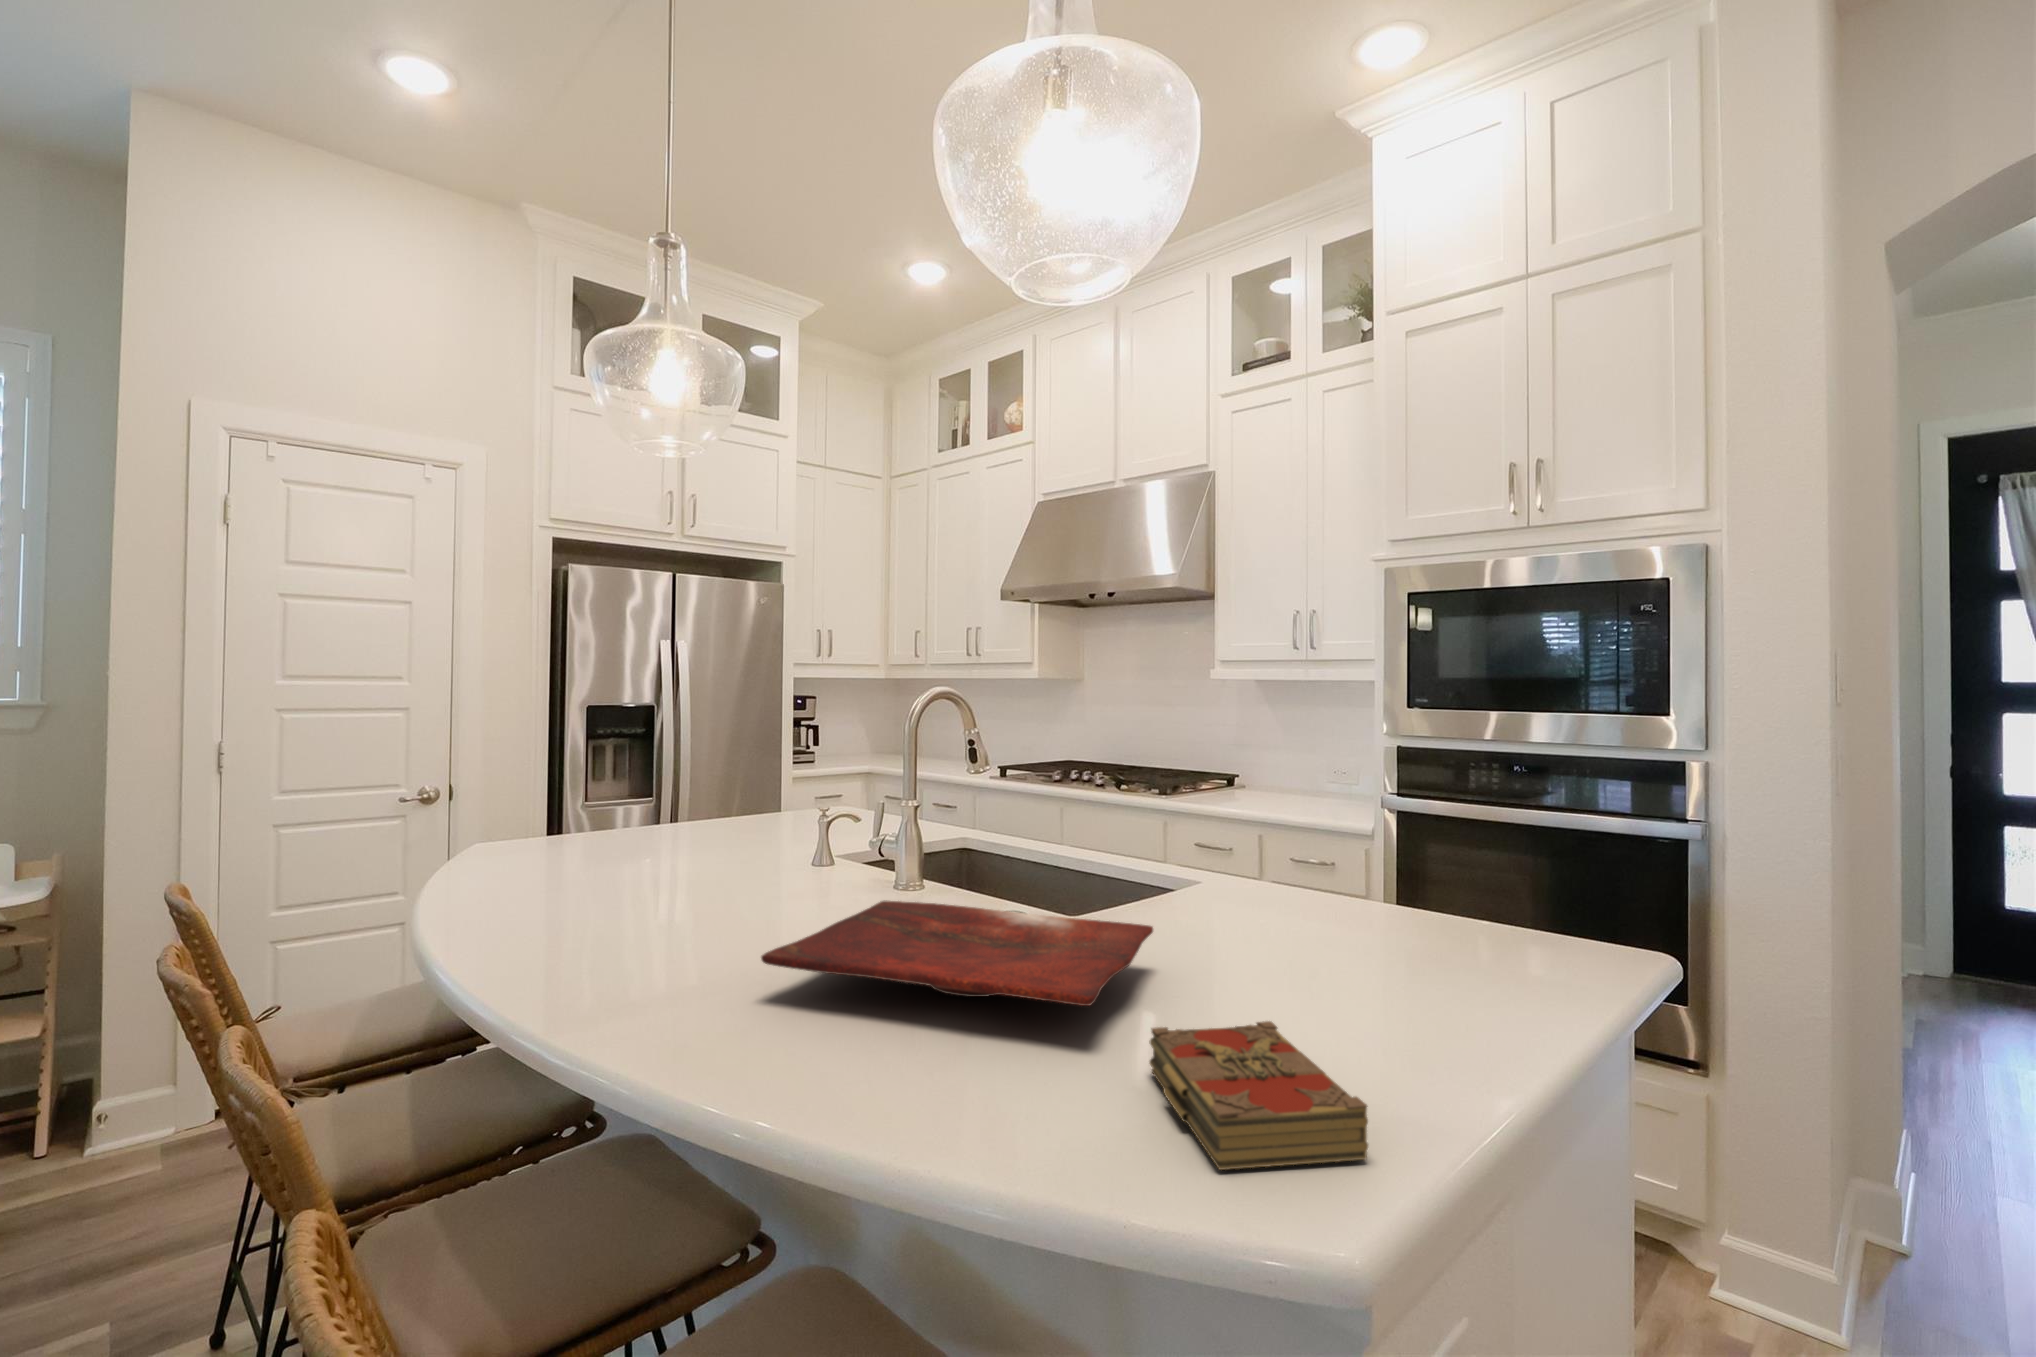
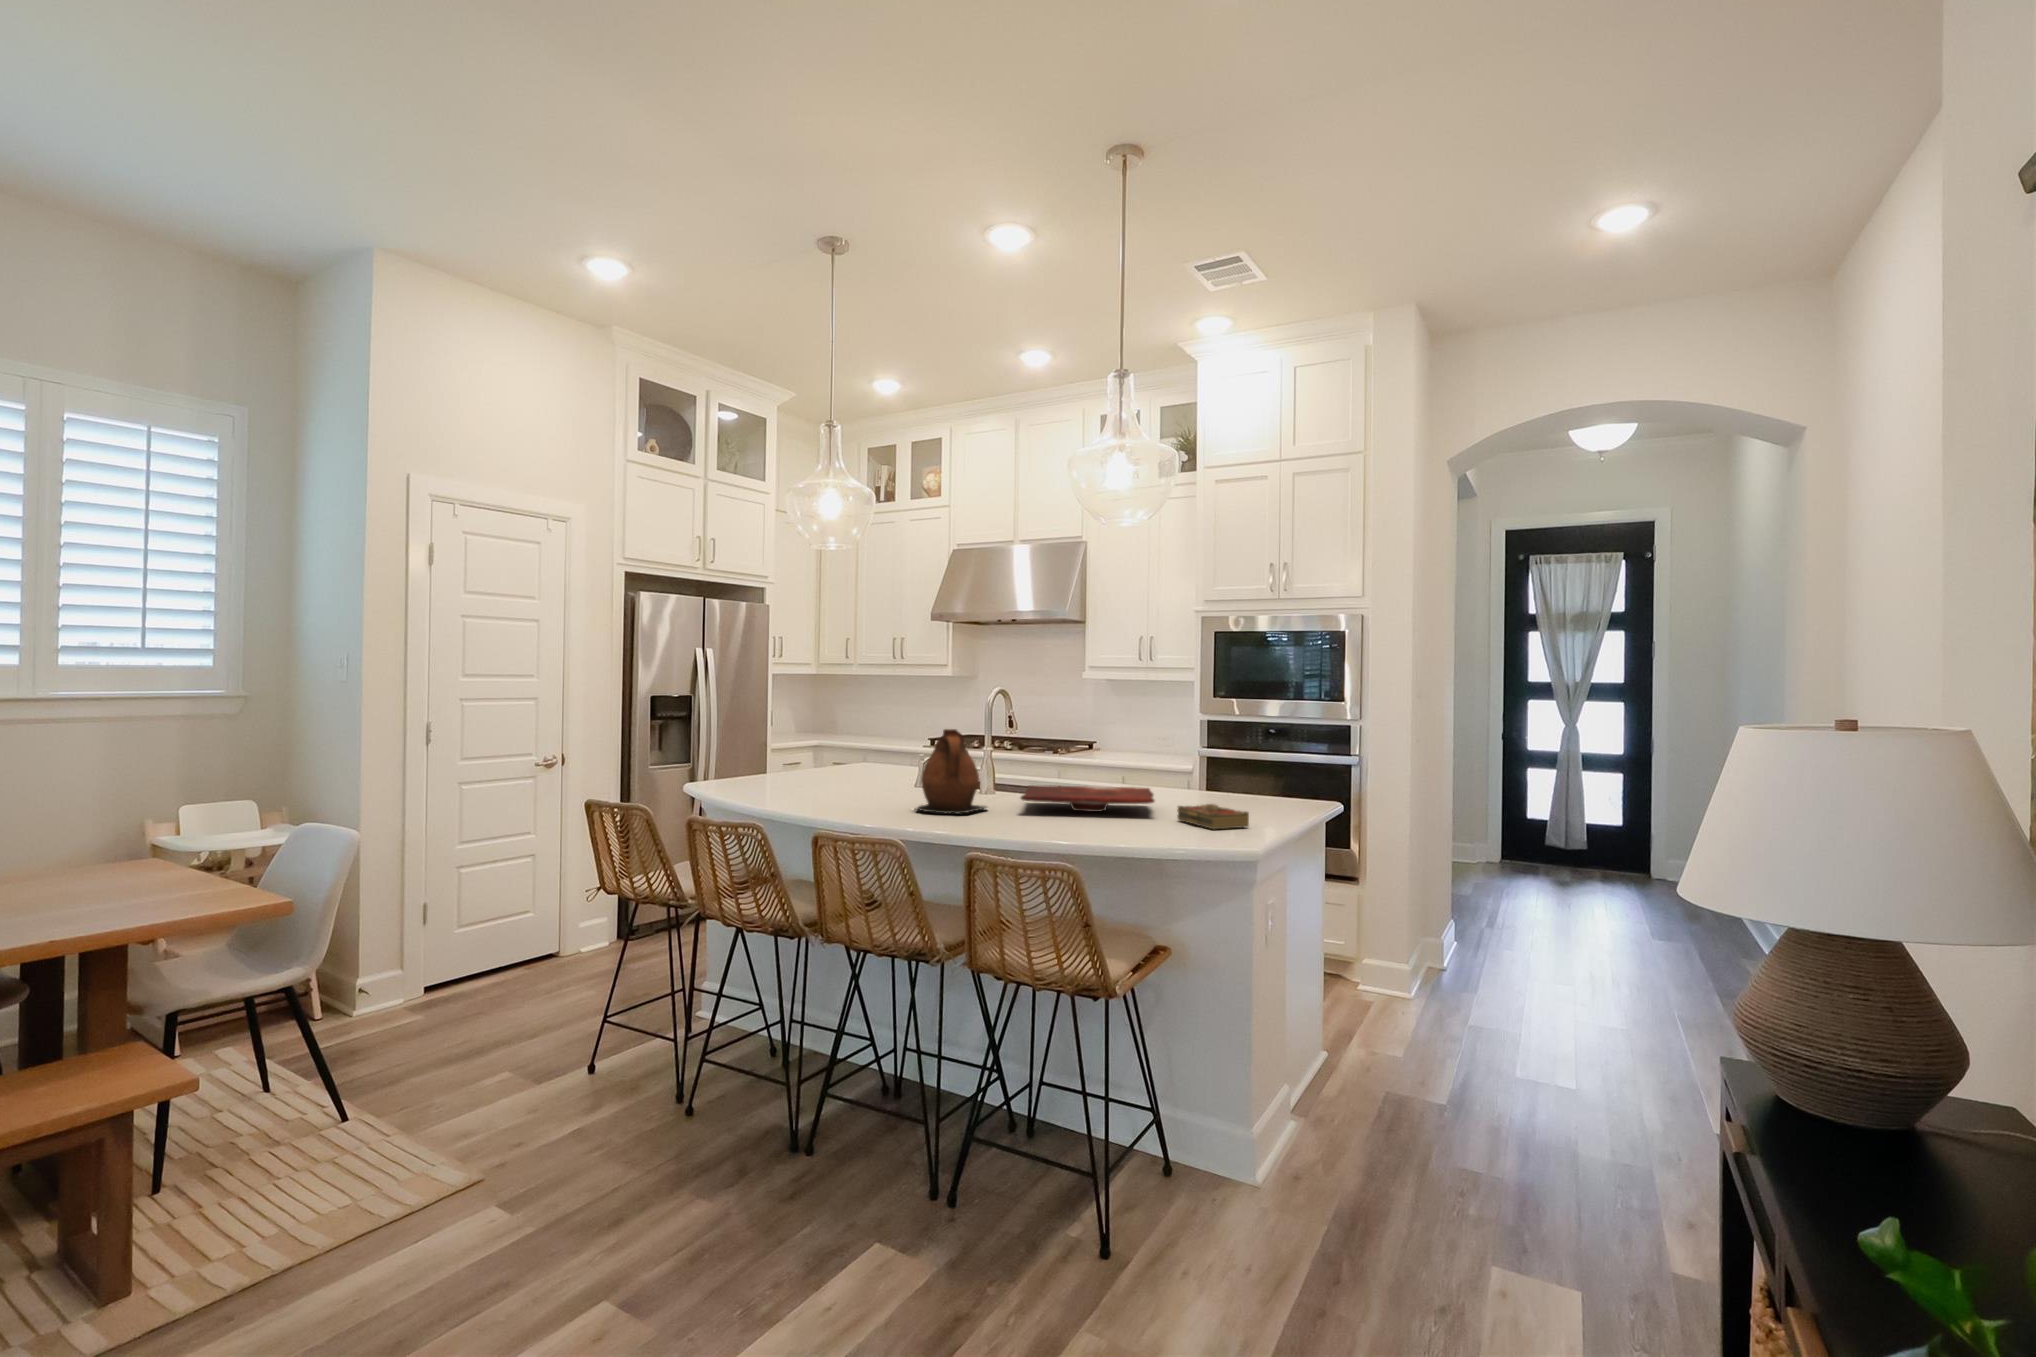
ceramic pitcher: none [543,775,740,991] -> present [917,729,986,814]

